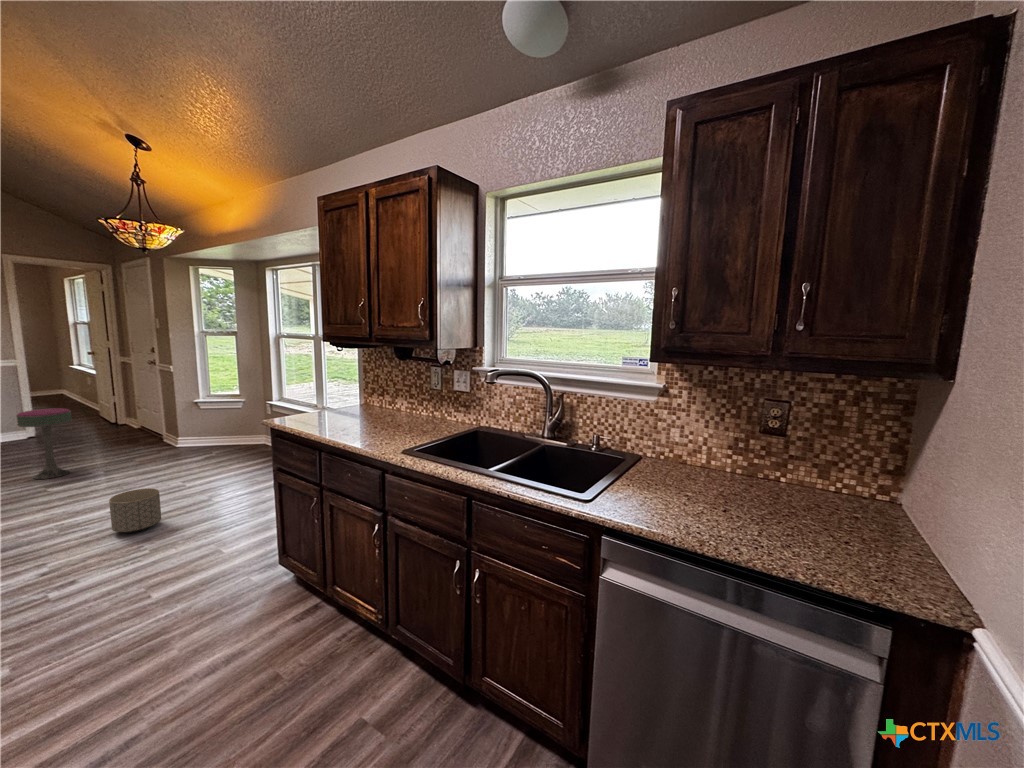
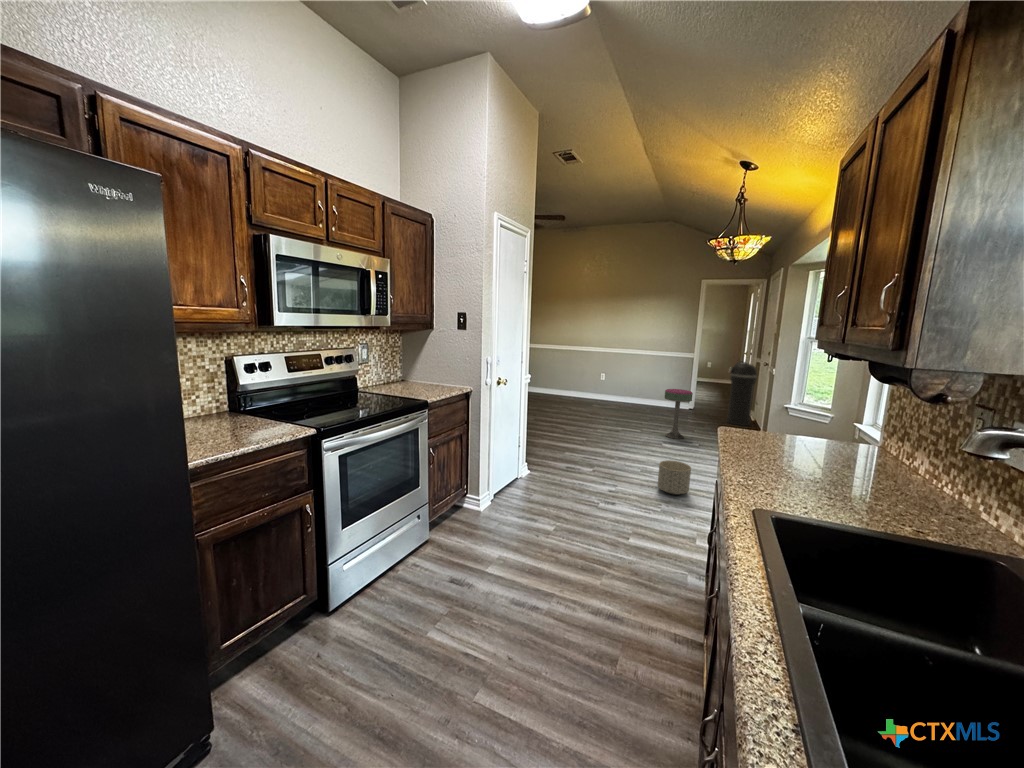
trash can: none [94,363,139,439] -> present [727,362,757,426]

